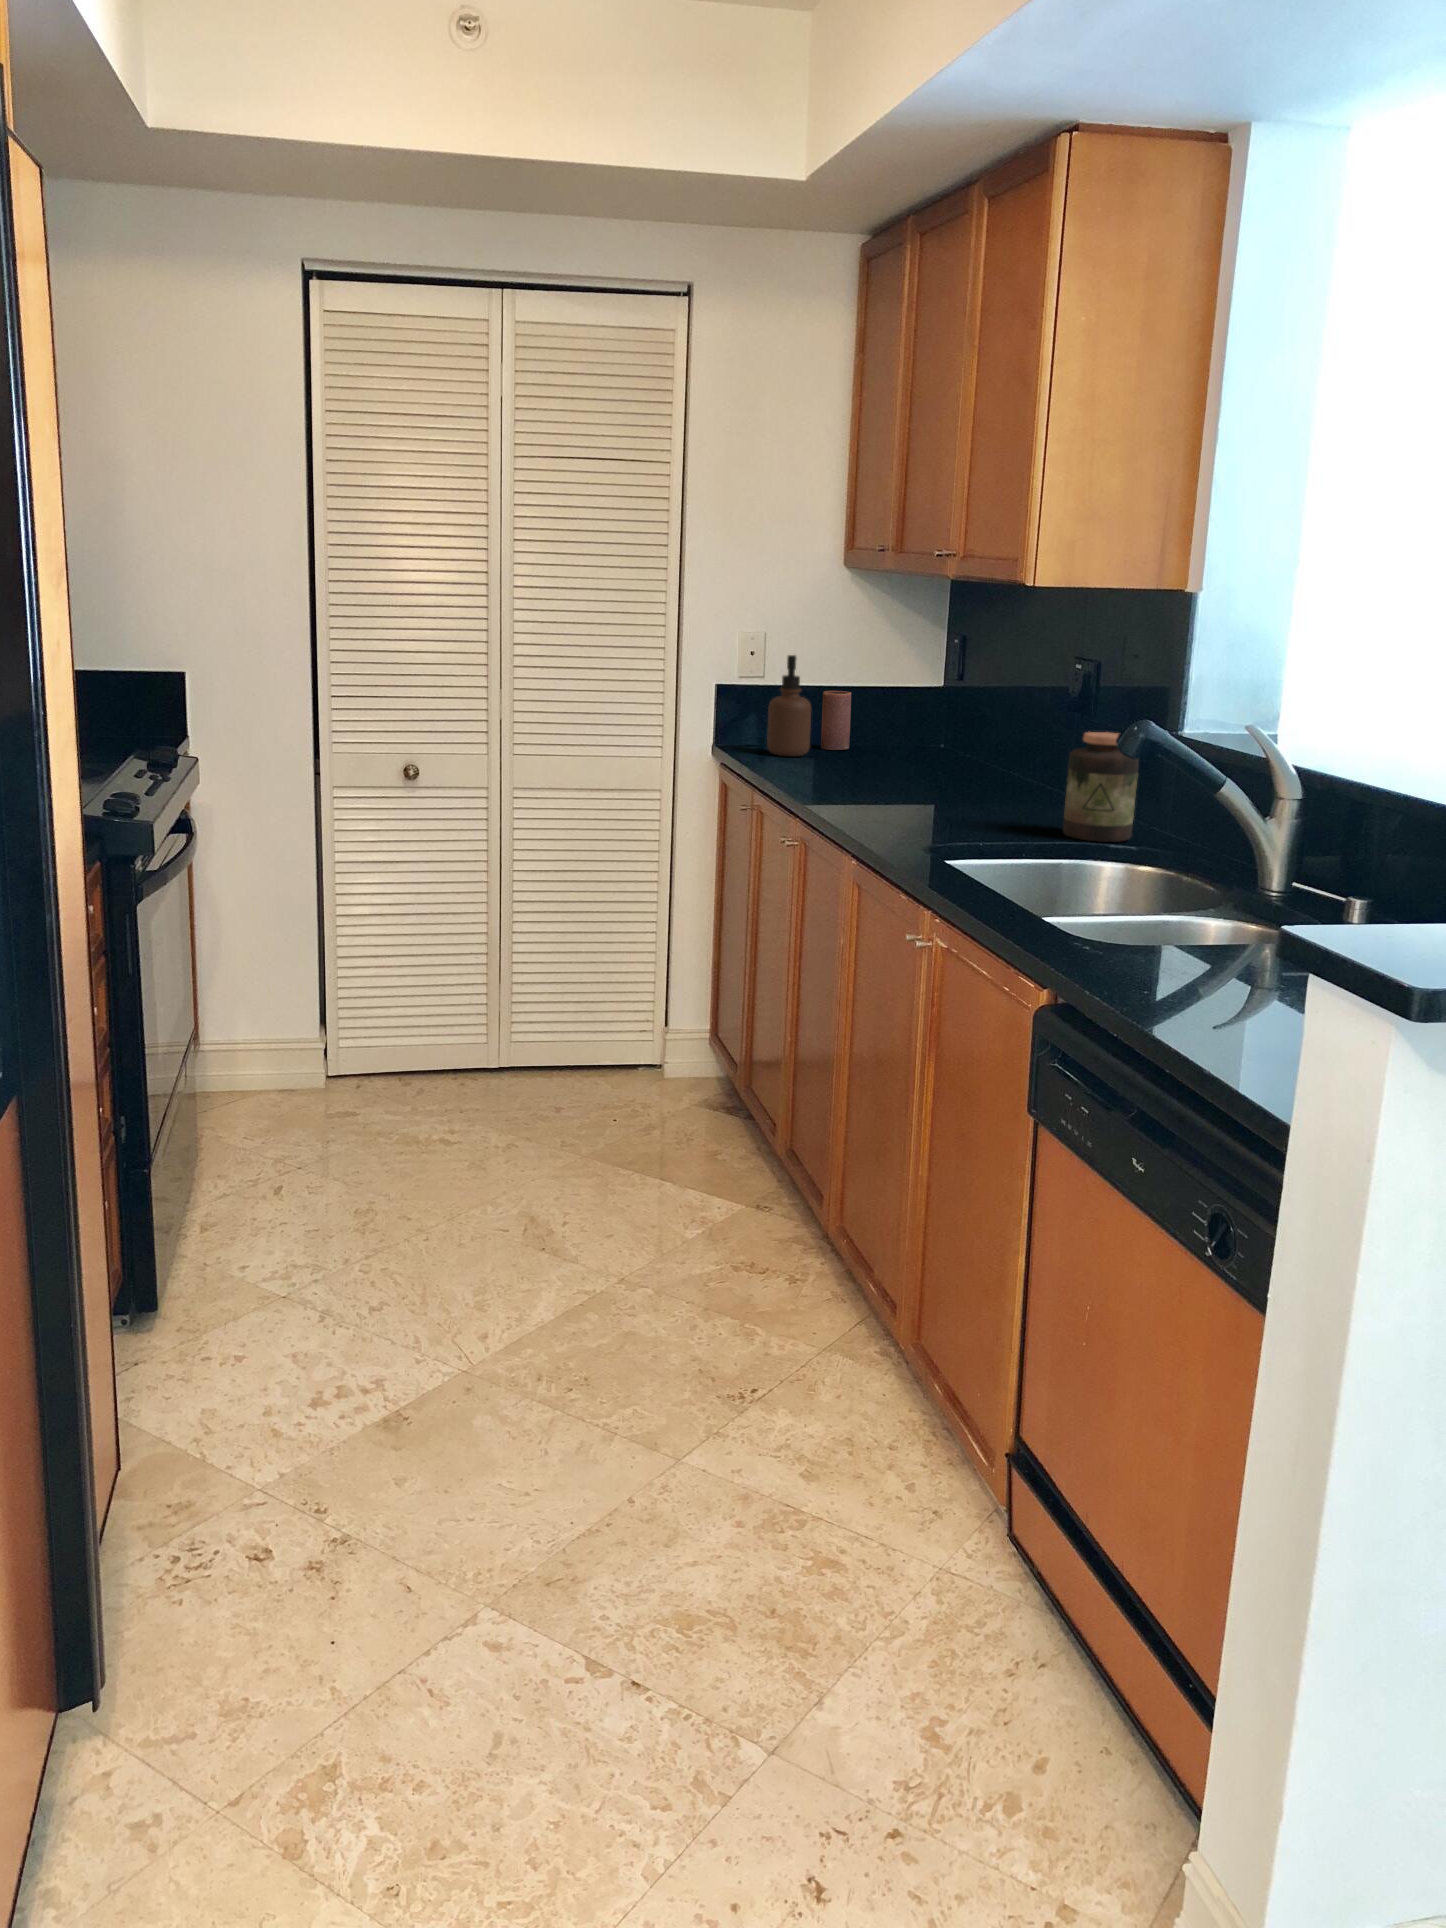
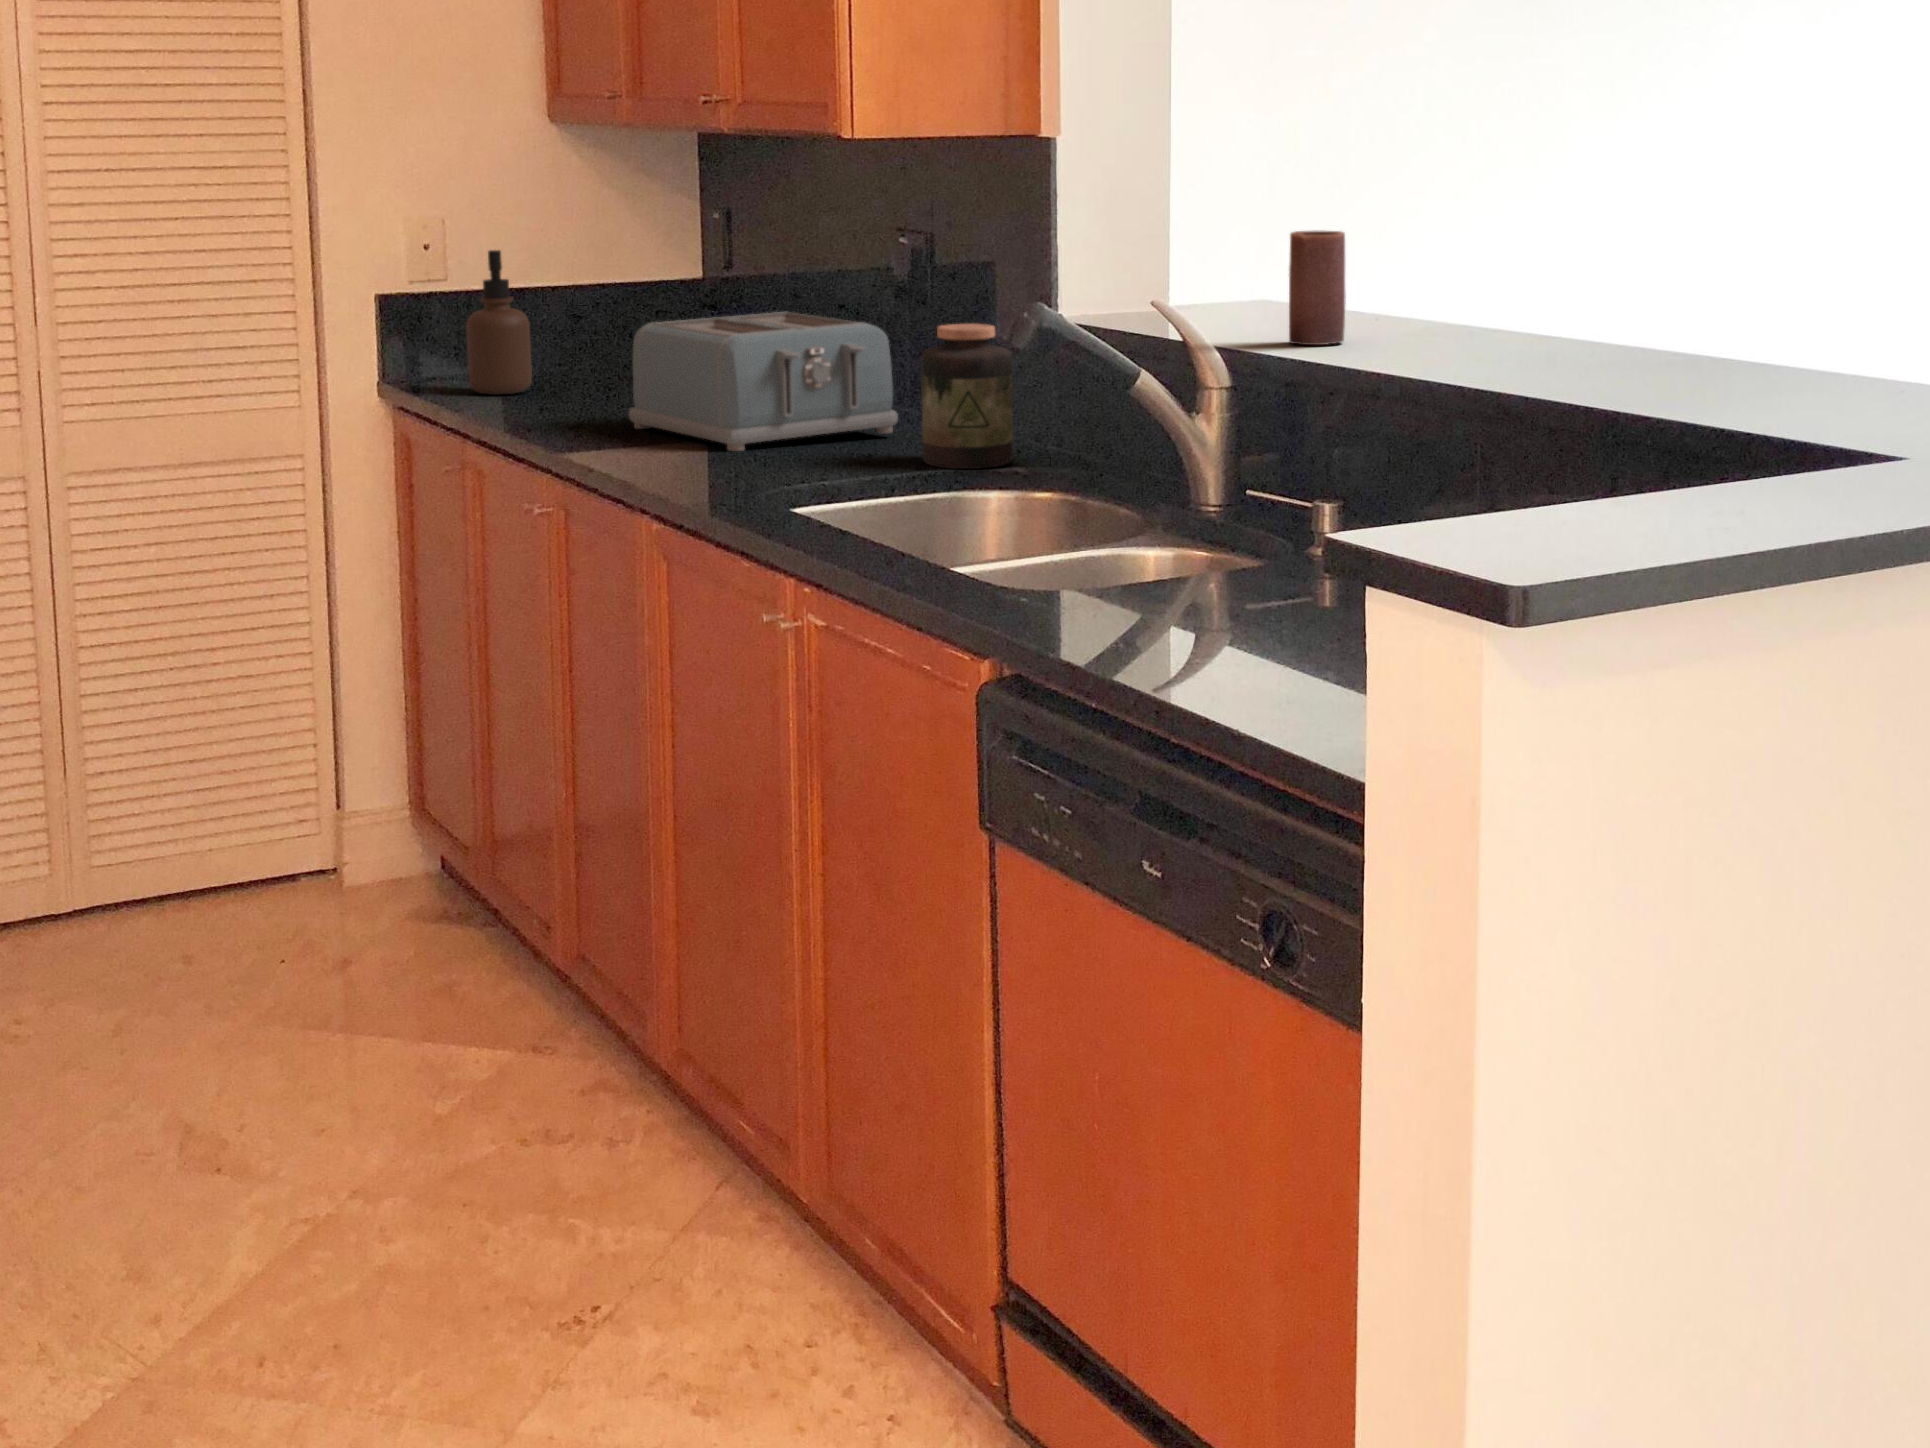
candle: present [821,691,851,750] -> present [1289,230,1346,345]
toaster: none [863,713,1055,813] -> present [629,312,898,451]

